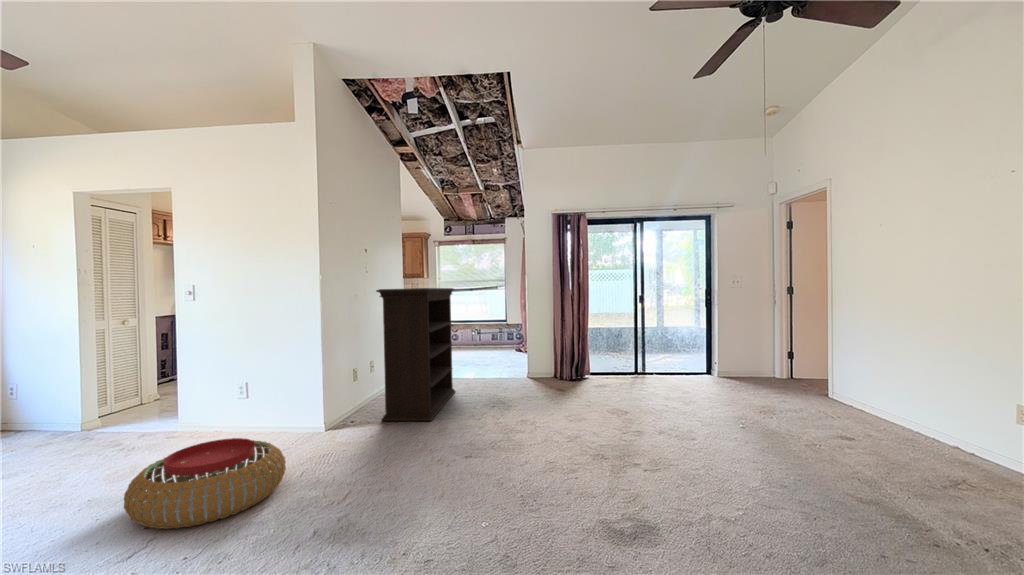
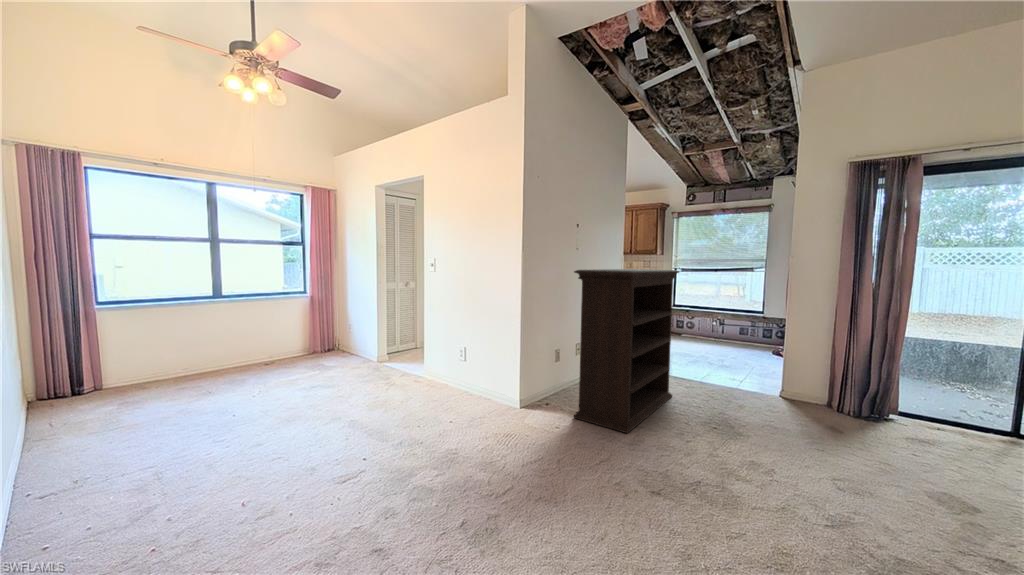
pouf: present [124,438,286,529] -> none [322,410,454,498]

